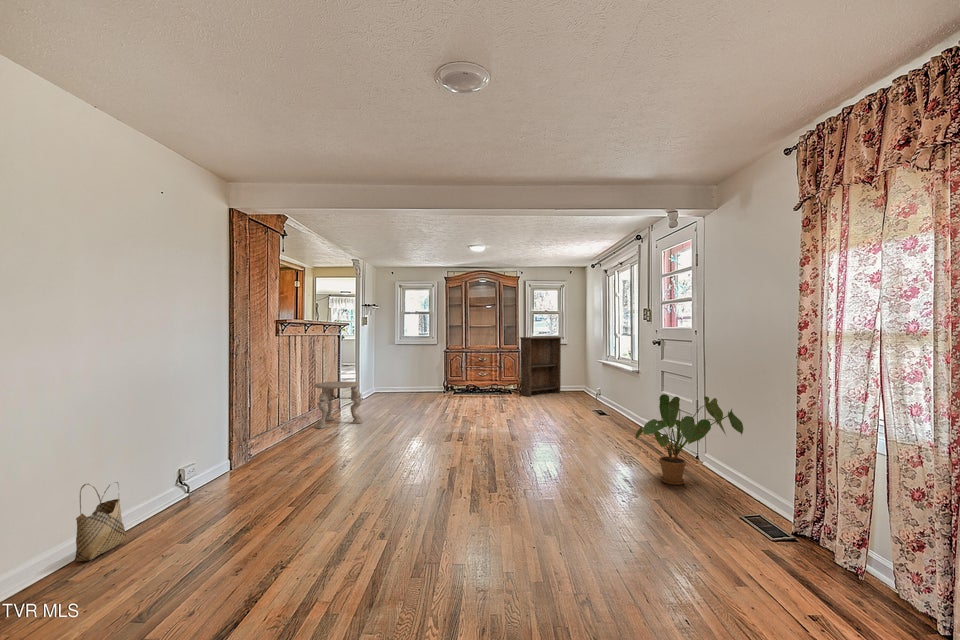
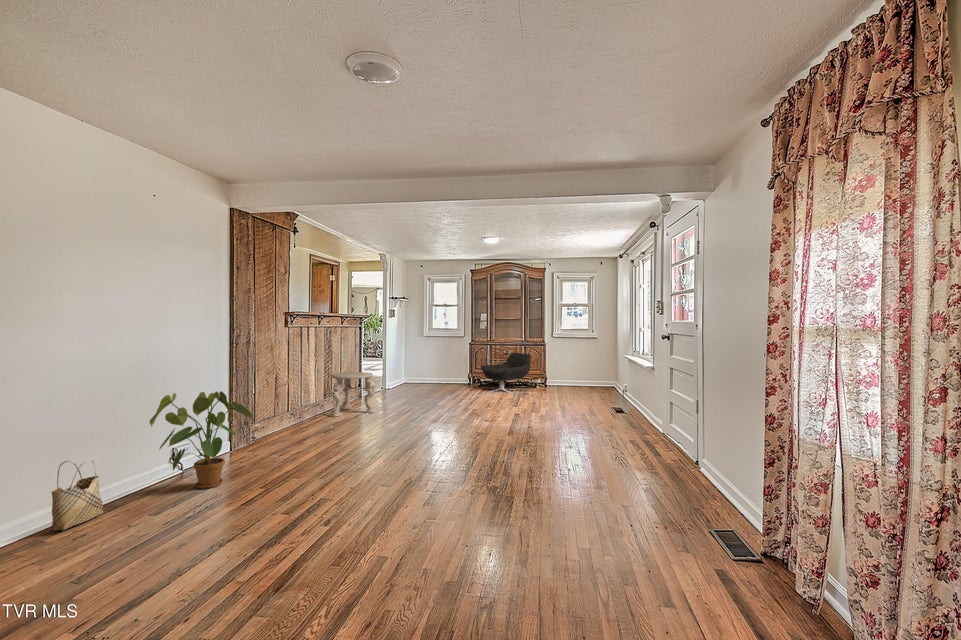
bookshelf: present [520,337,562,397] -> none [544,331,589,391]
lounge chair: none [457,359,507,400] -> present [481,352,531,393]
house plant: present [635,394,743,485] -> present [149,391,253,489]

